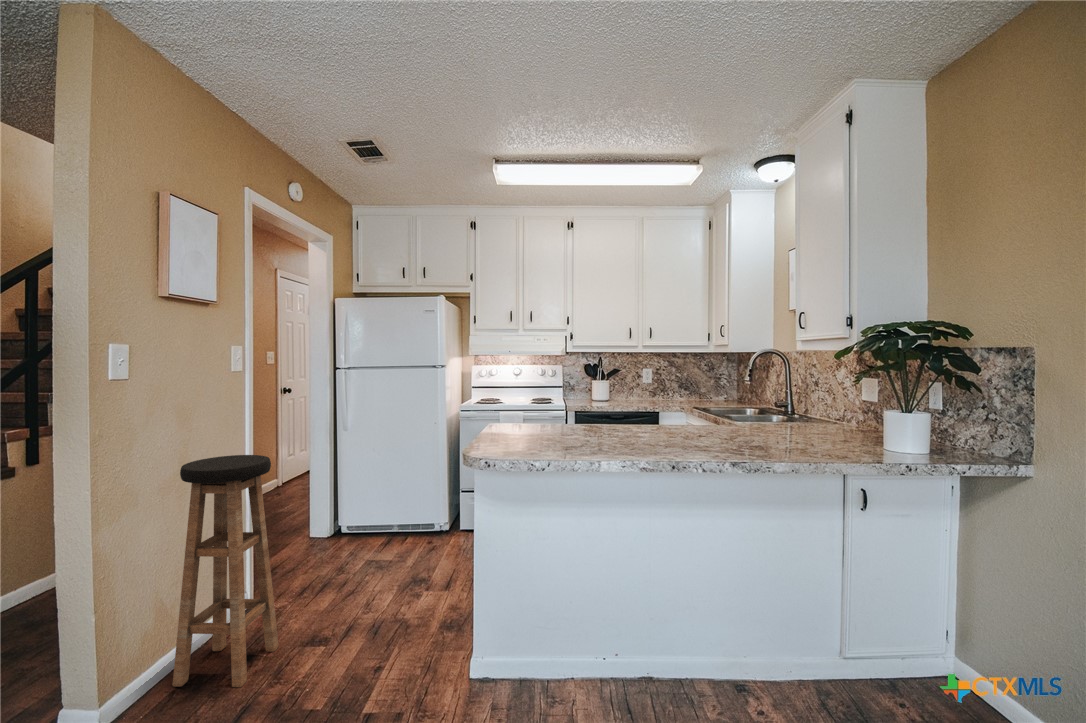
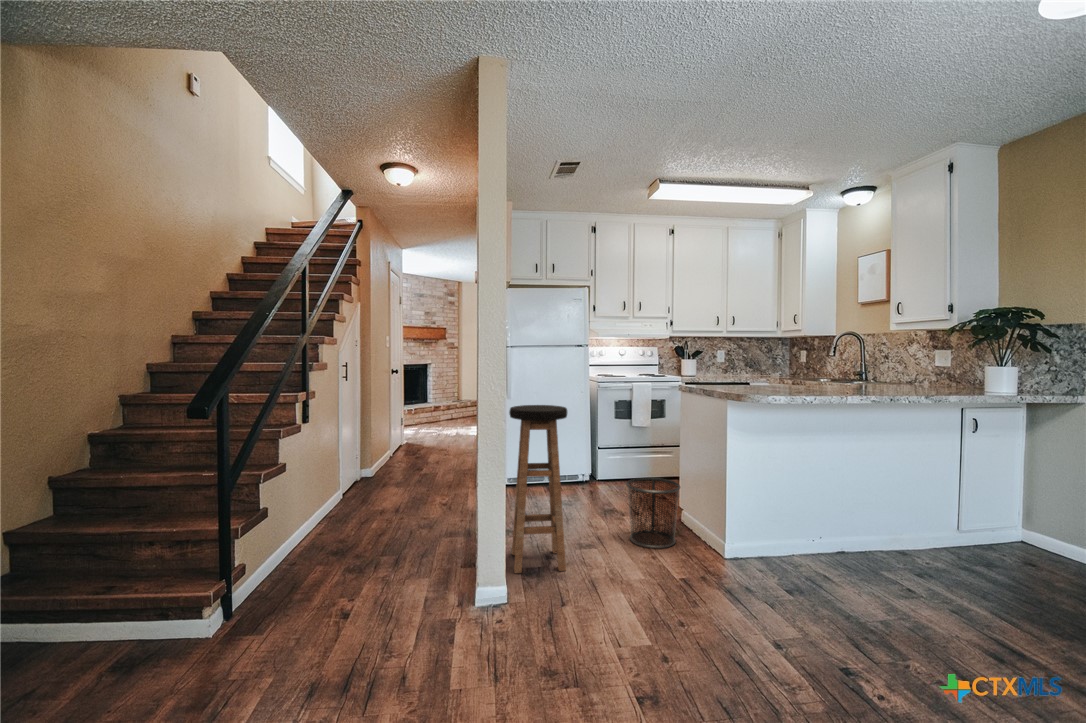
waste bin: none [379,548,452,653] -> present [626,478,680,548]

